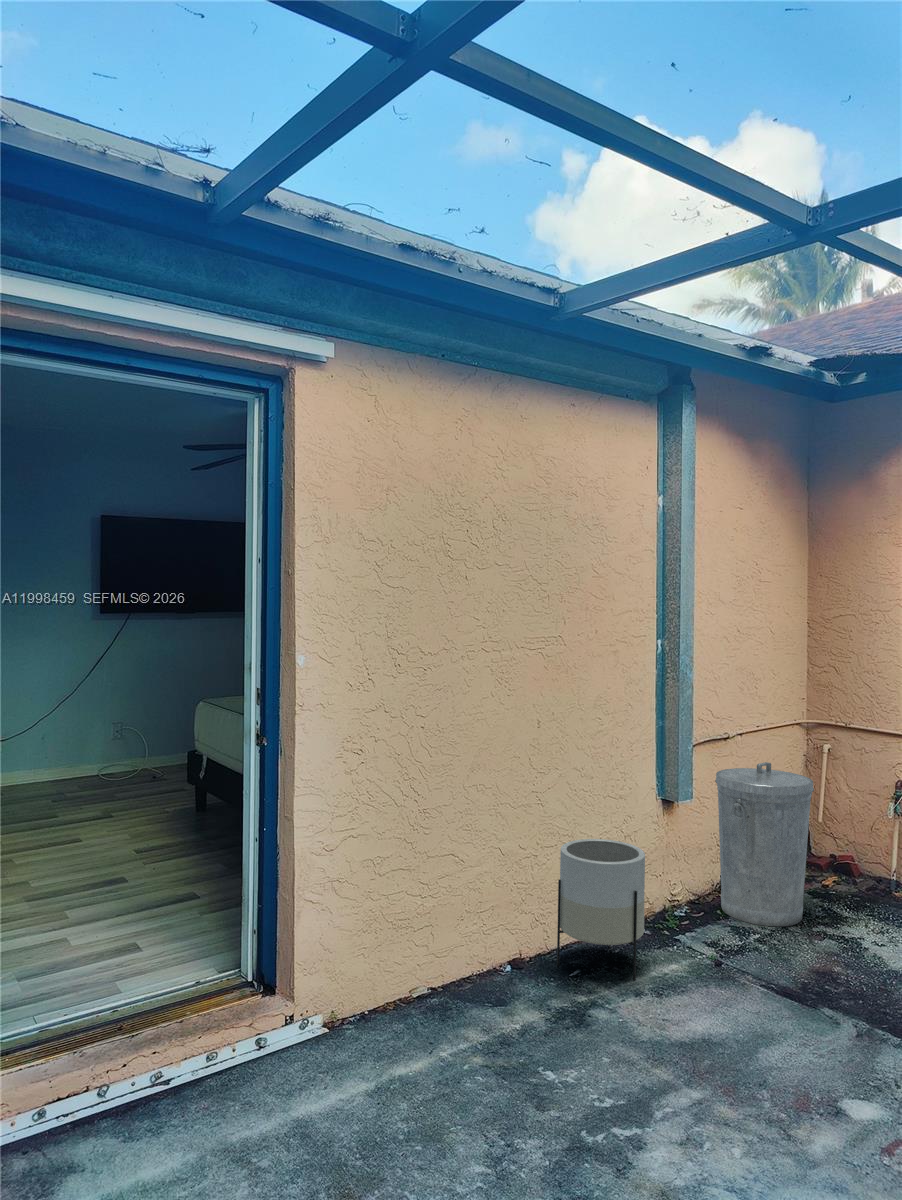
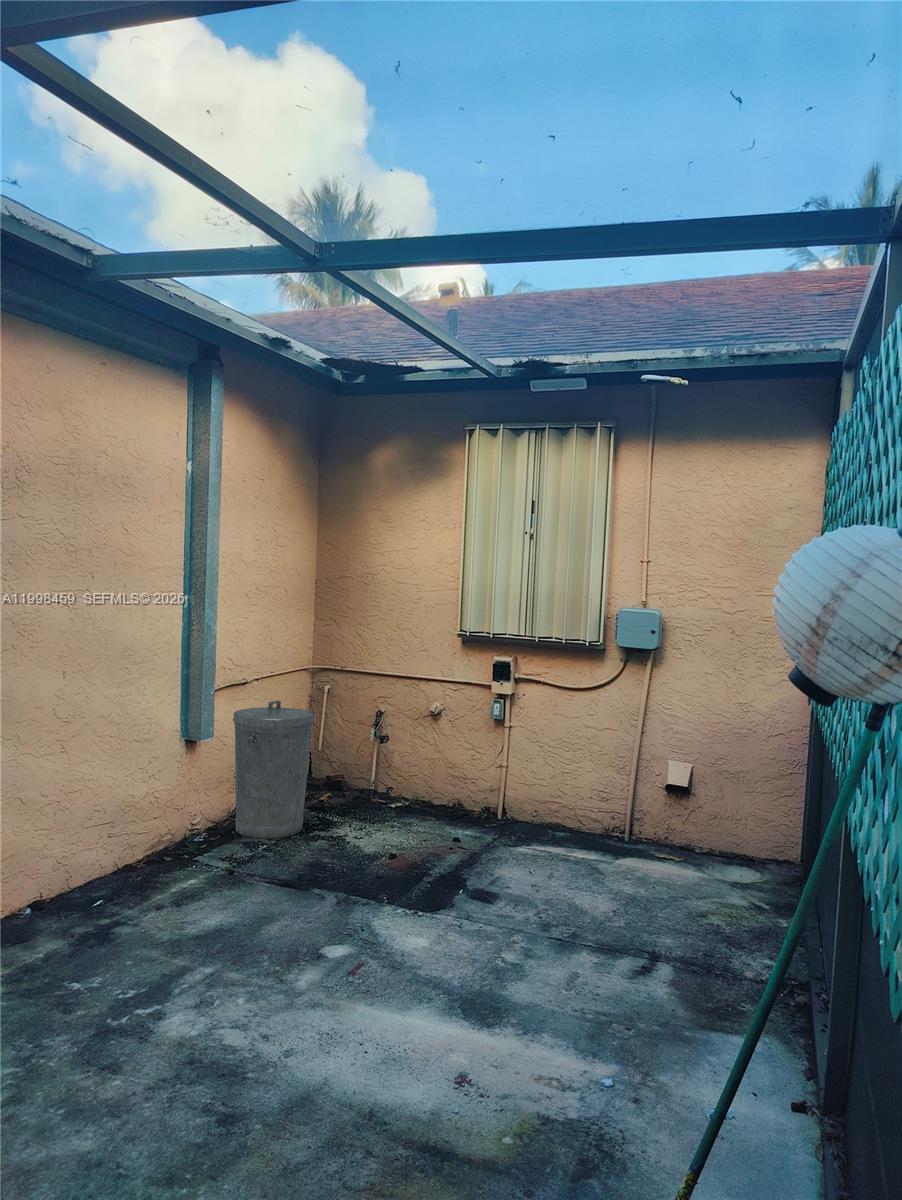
planter: present [557,839,645,980] -> none [80,777,168,898]

